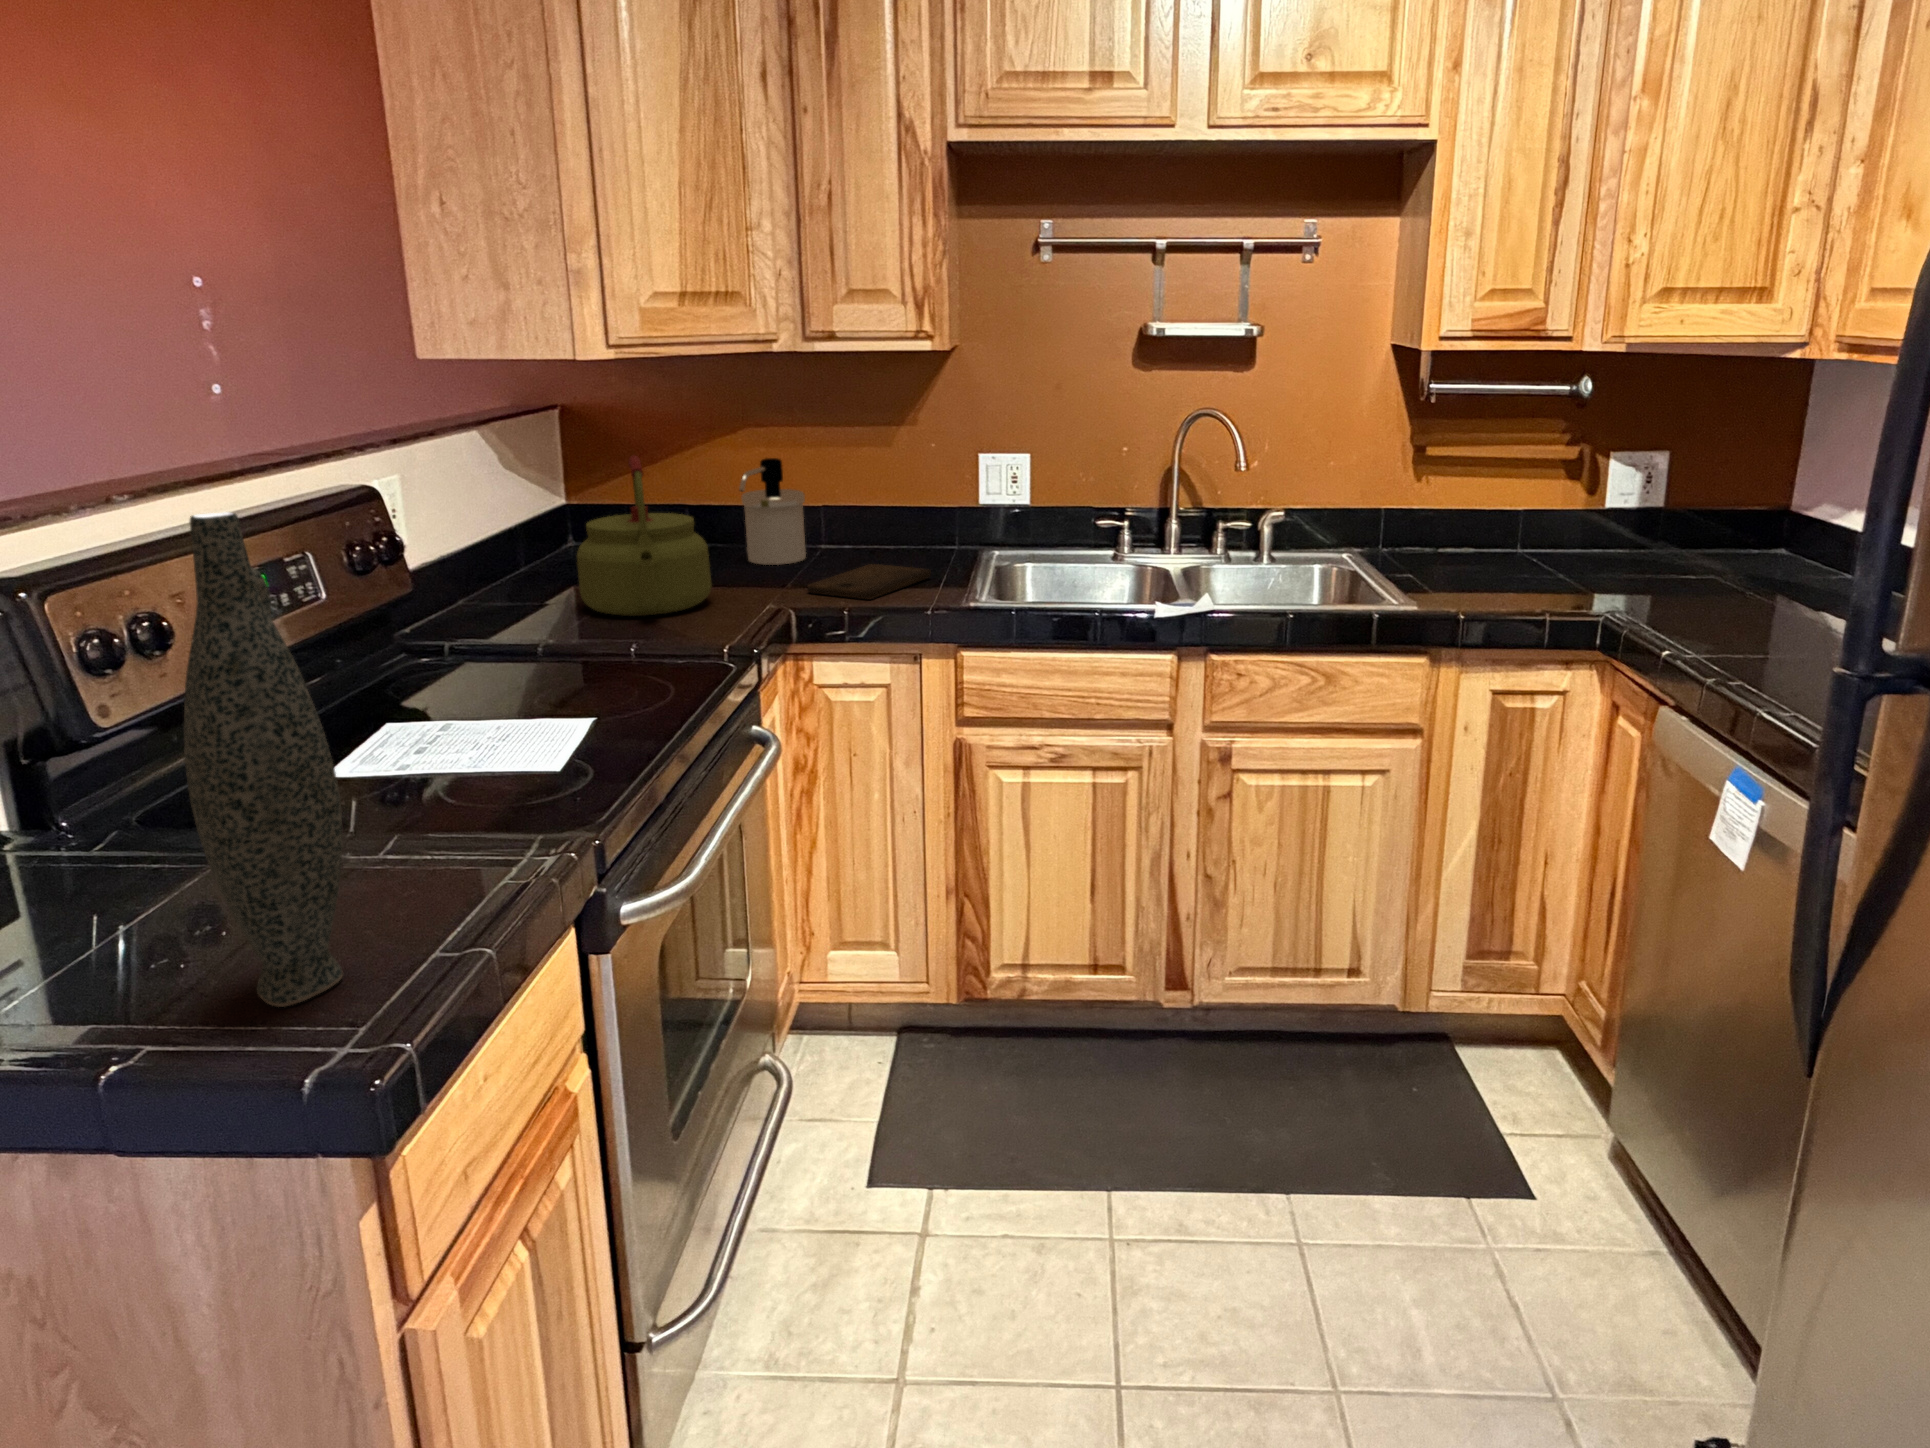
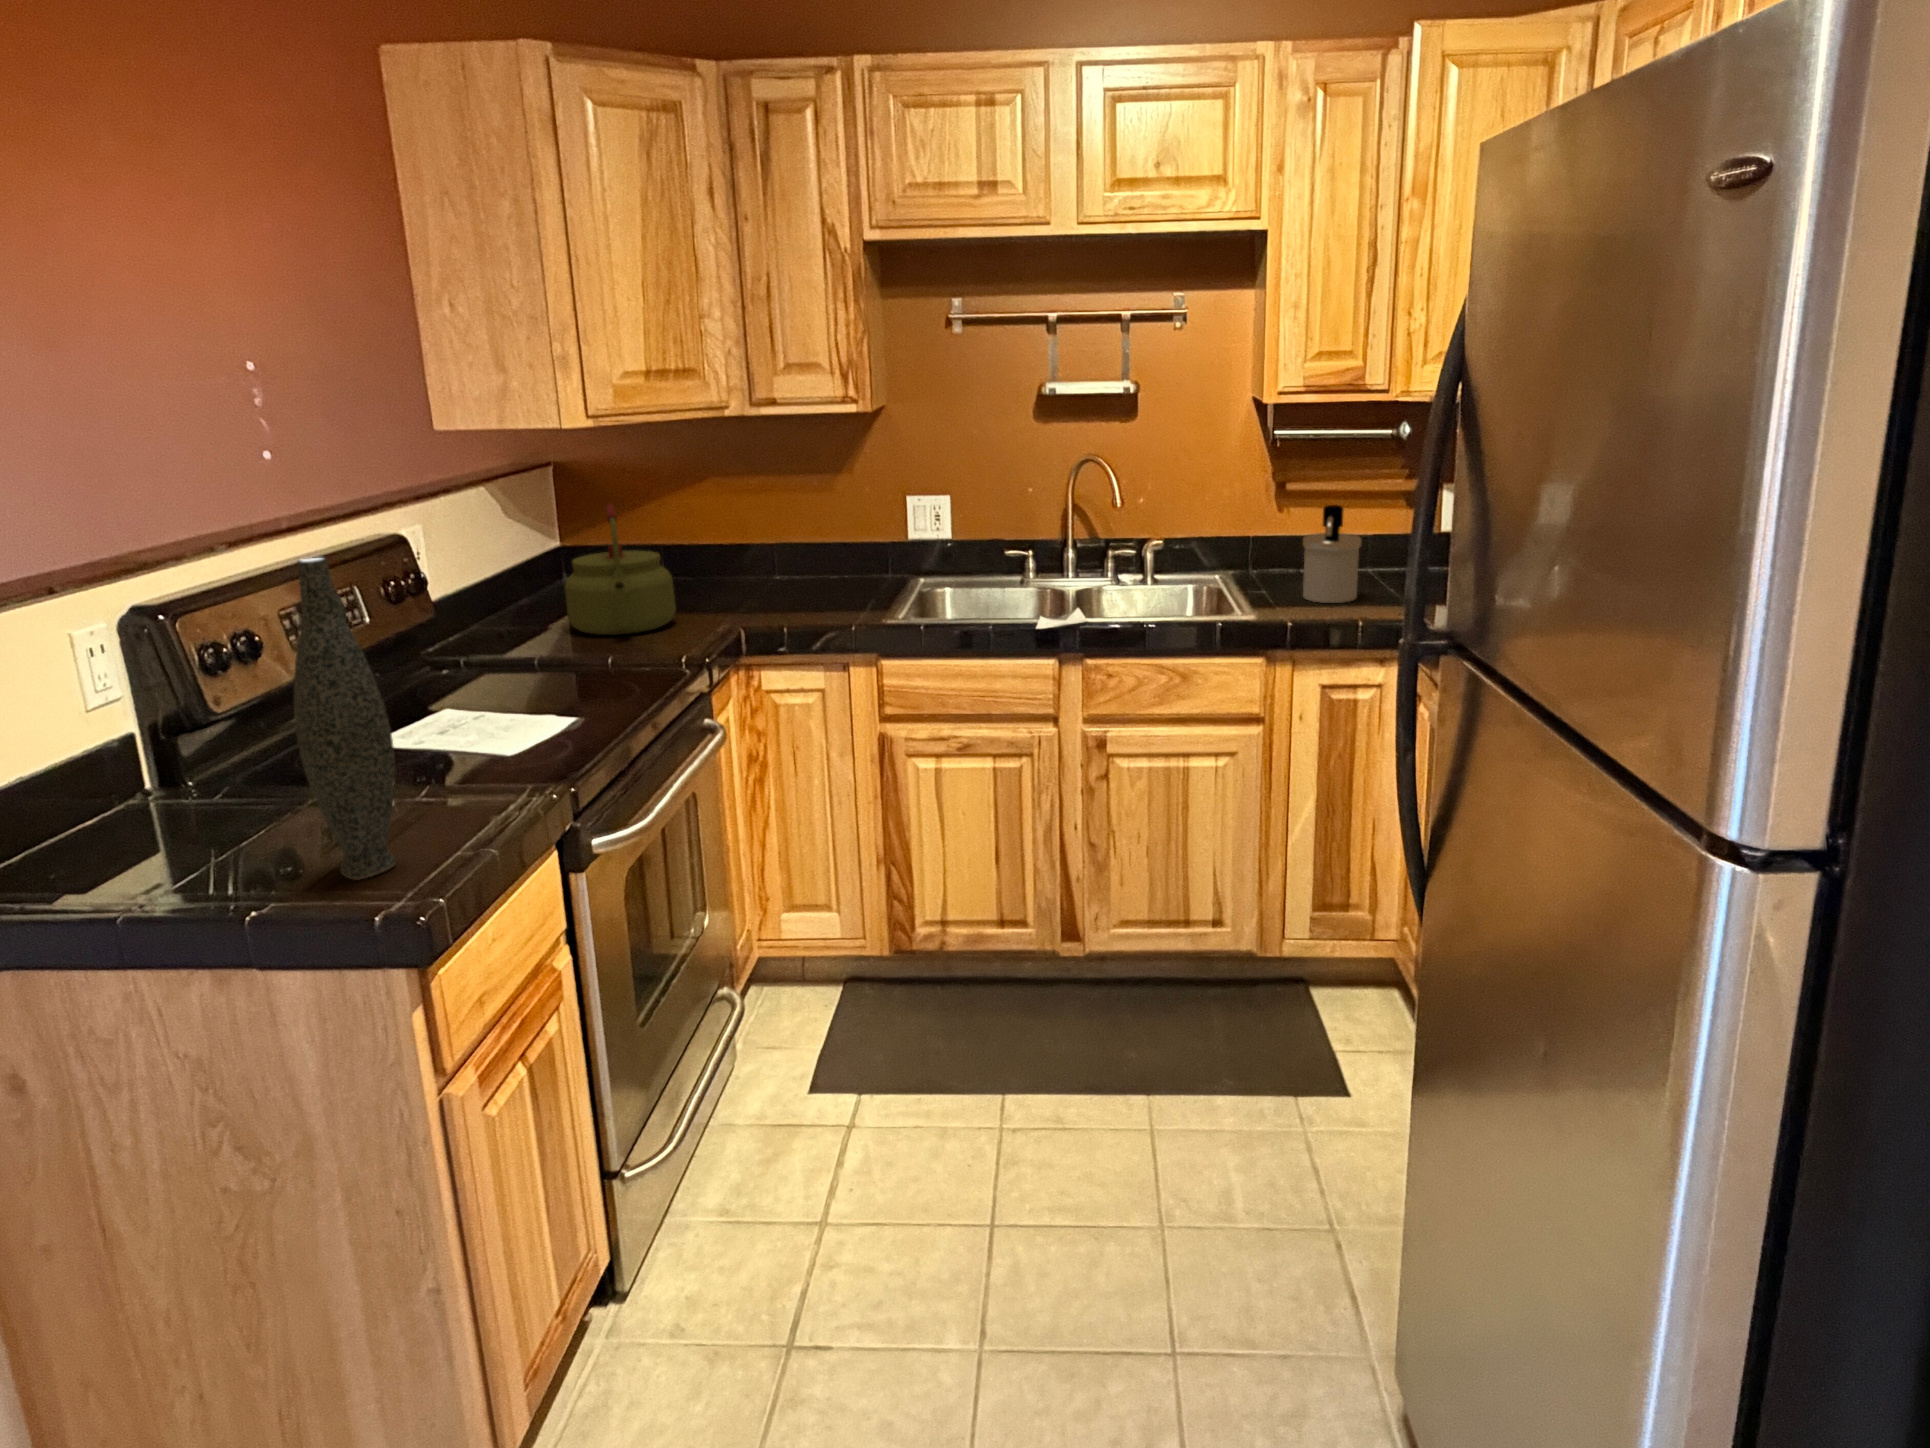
soap dispenser: present [739,458,806,565] -> present [1303,505,1361,603]
cutting board: present [807,564,931,599] -> none [756,590,862,619]

